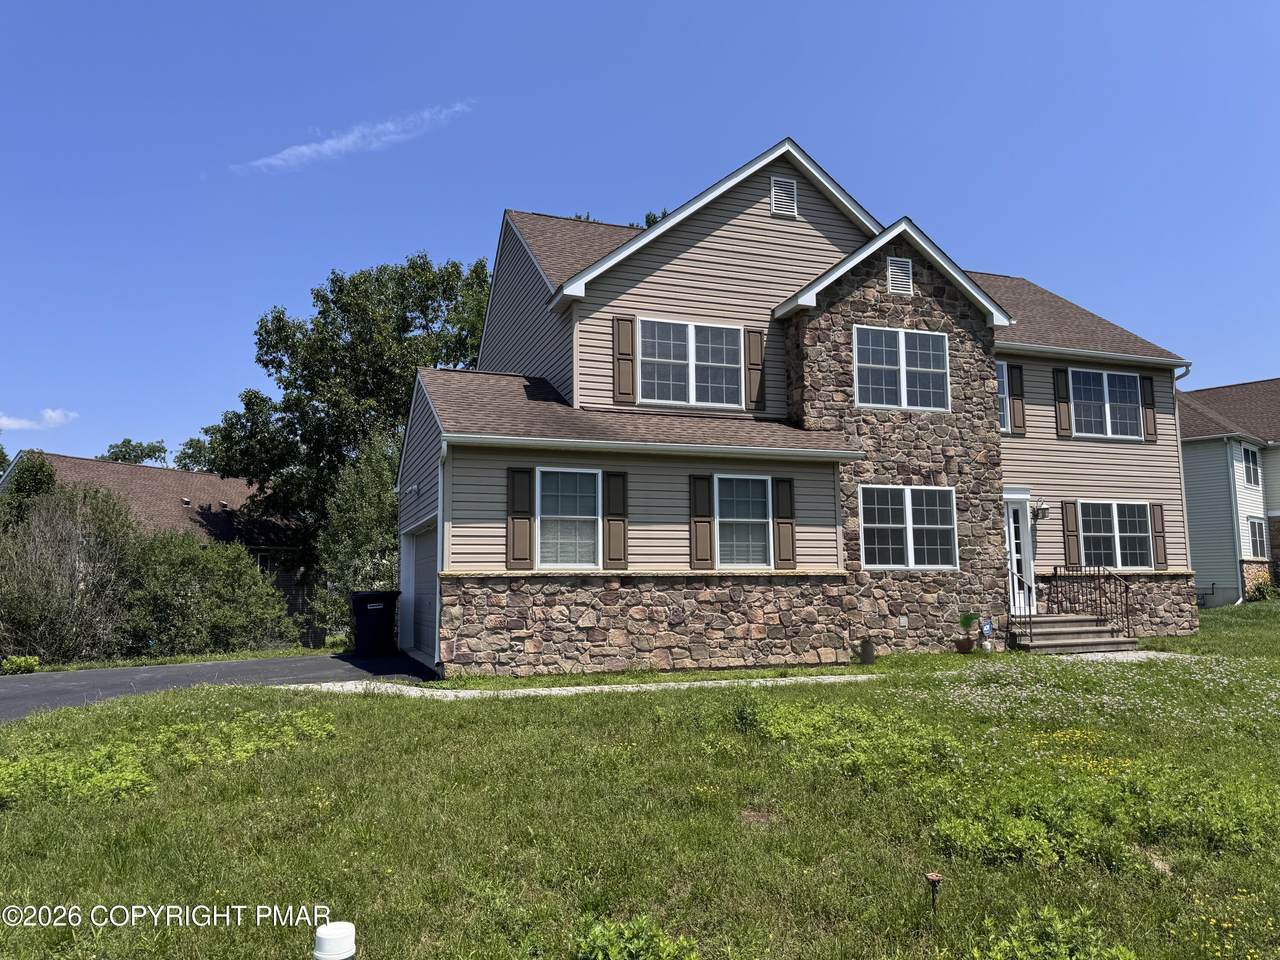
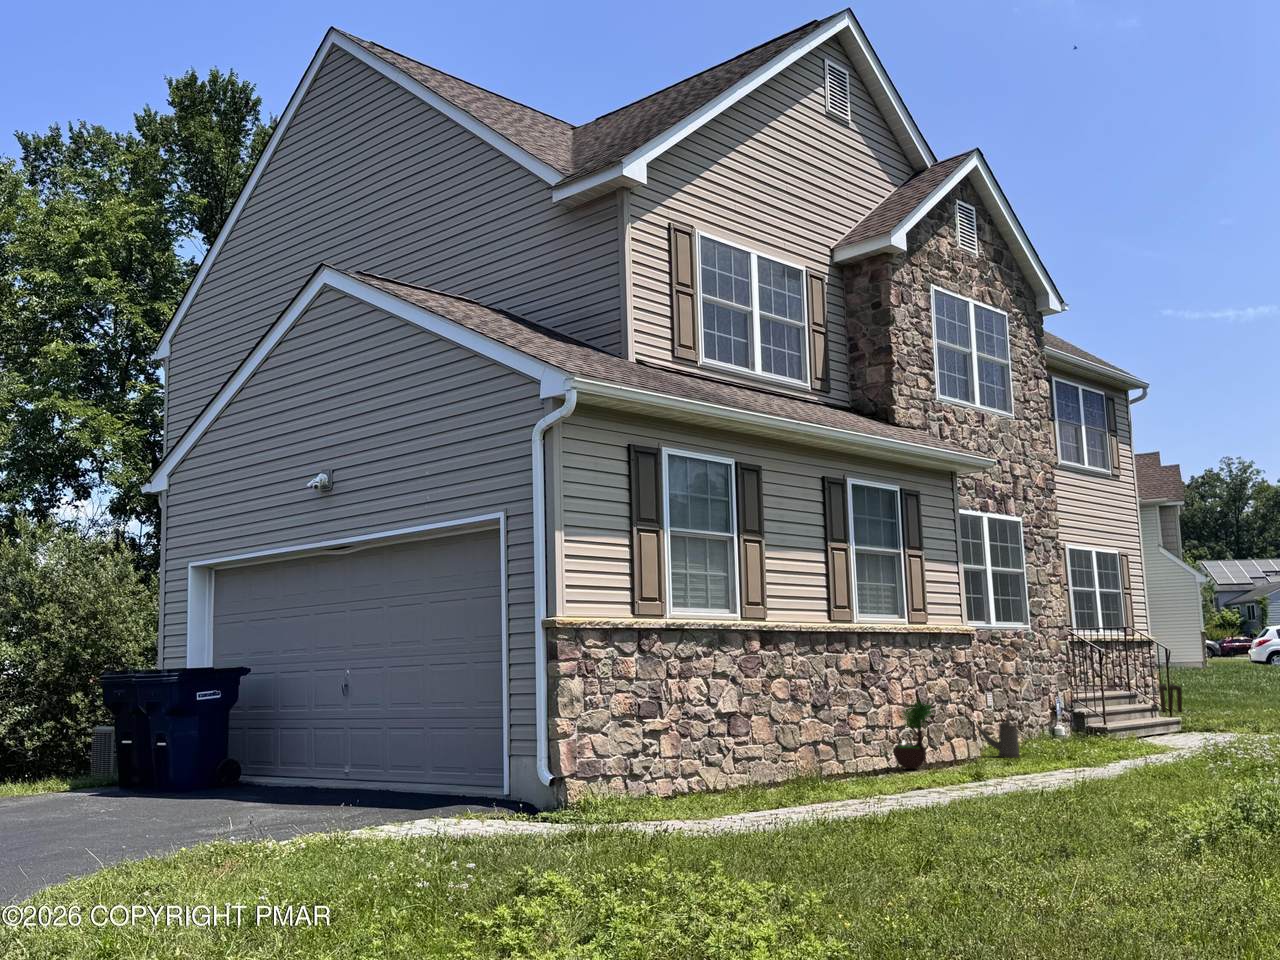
bench: none [1177,612,1203,637] -> present [1153,684,1182,712]
potted tree: present [954,613,977,653] -> present [894,699,932,769]

